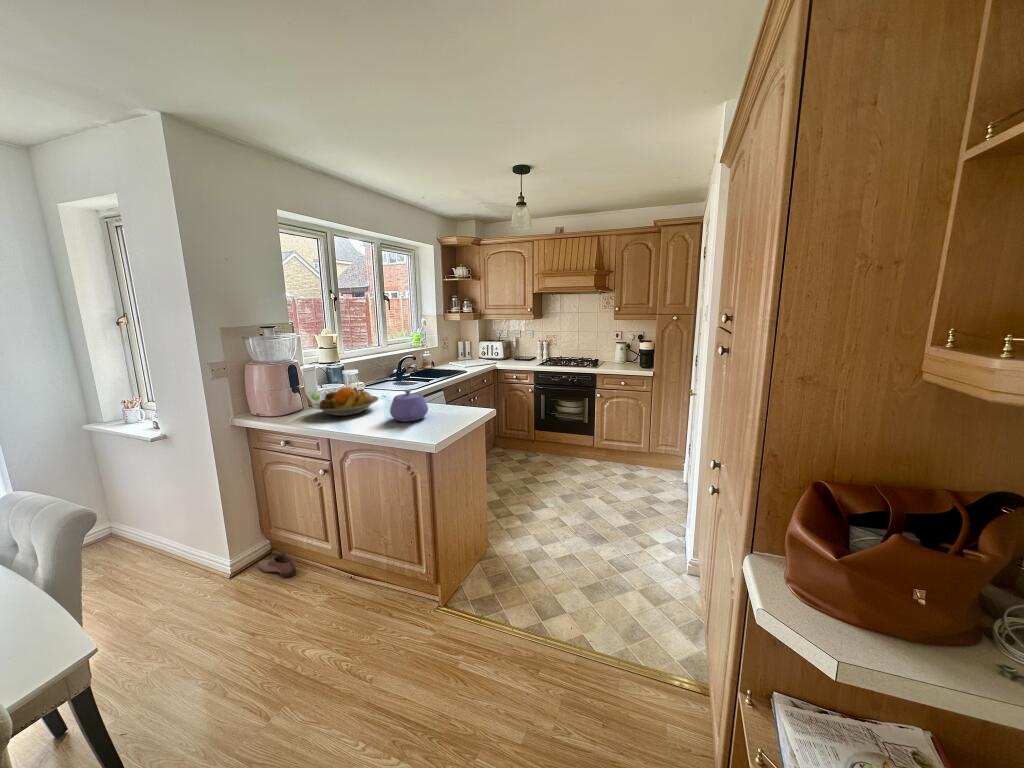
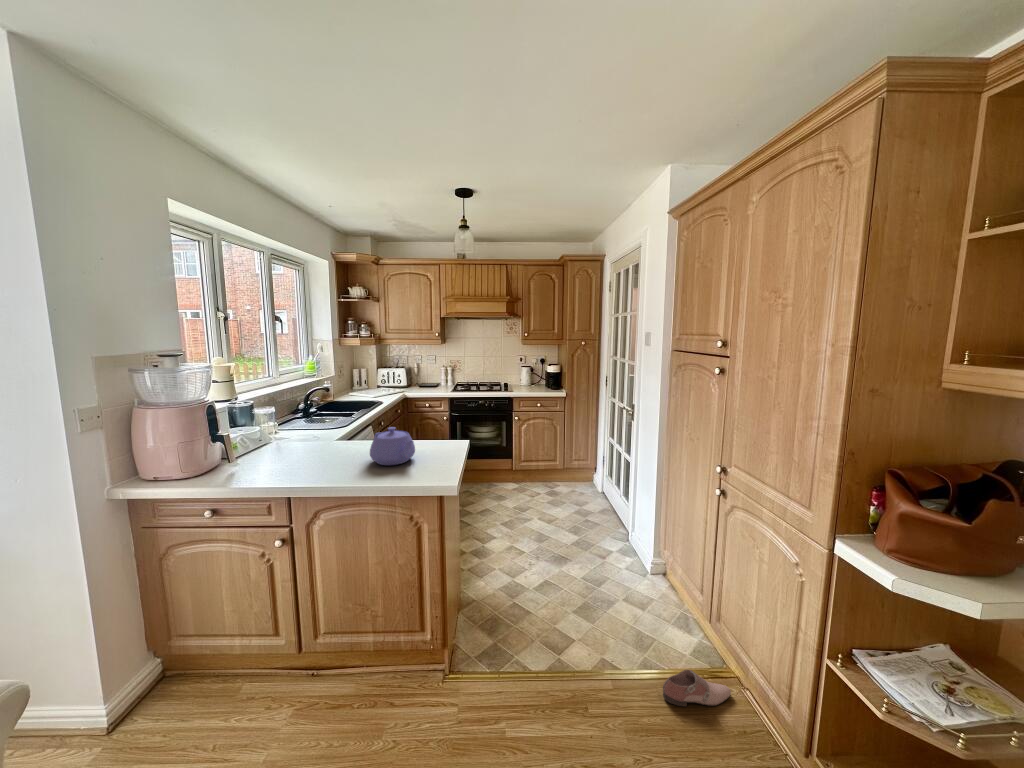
fruit bowl: present [312,387,379,416] -> none [242,429,333,468]
shoe: present [258,553,296,577] -> present [663,670,731,707]

